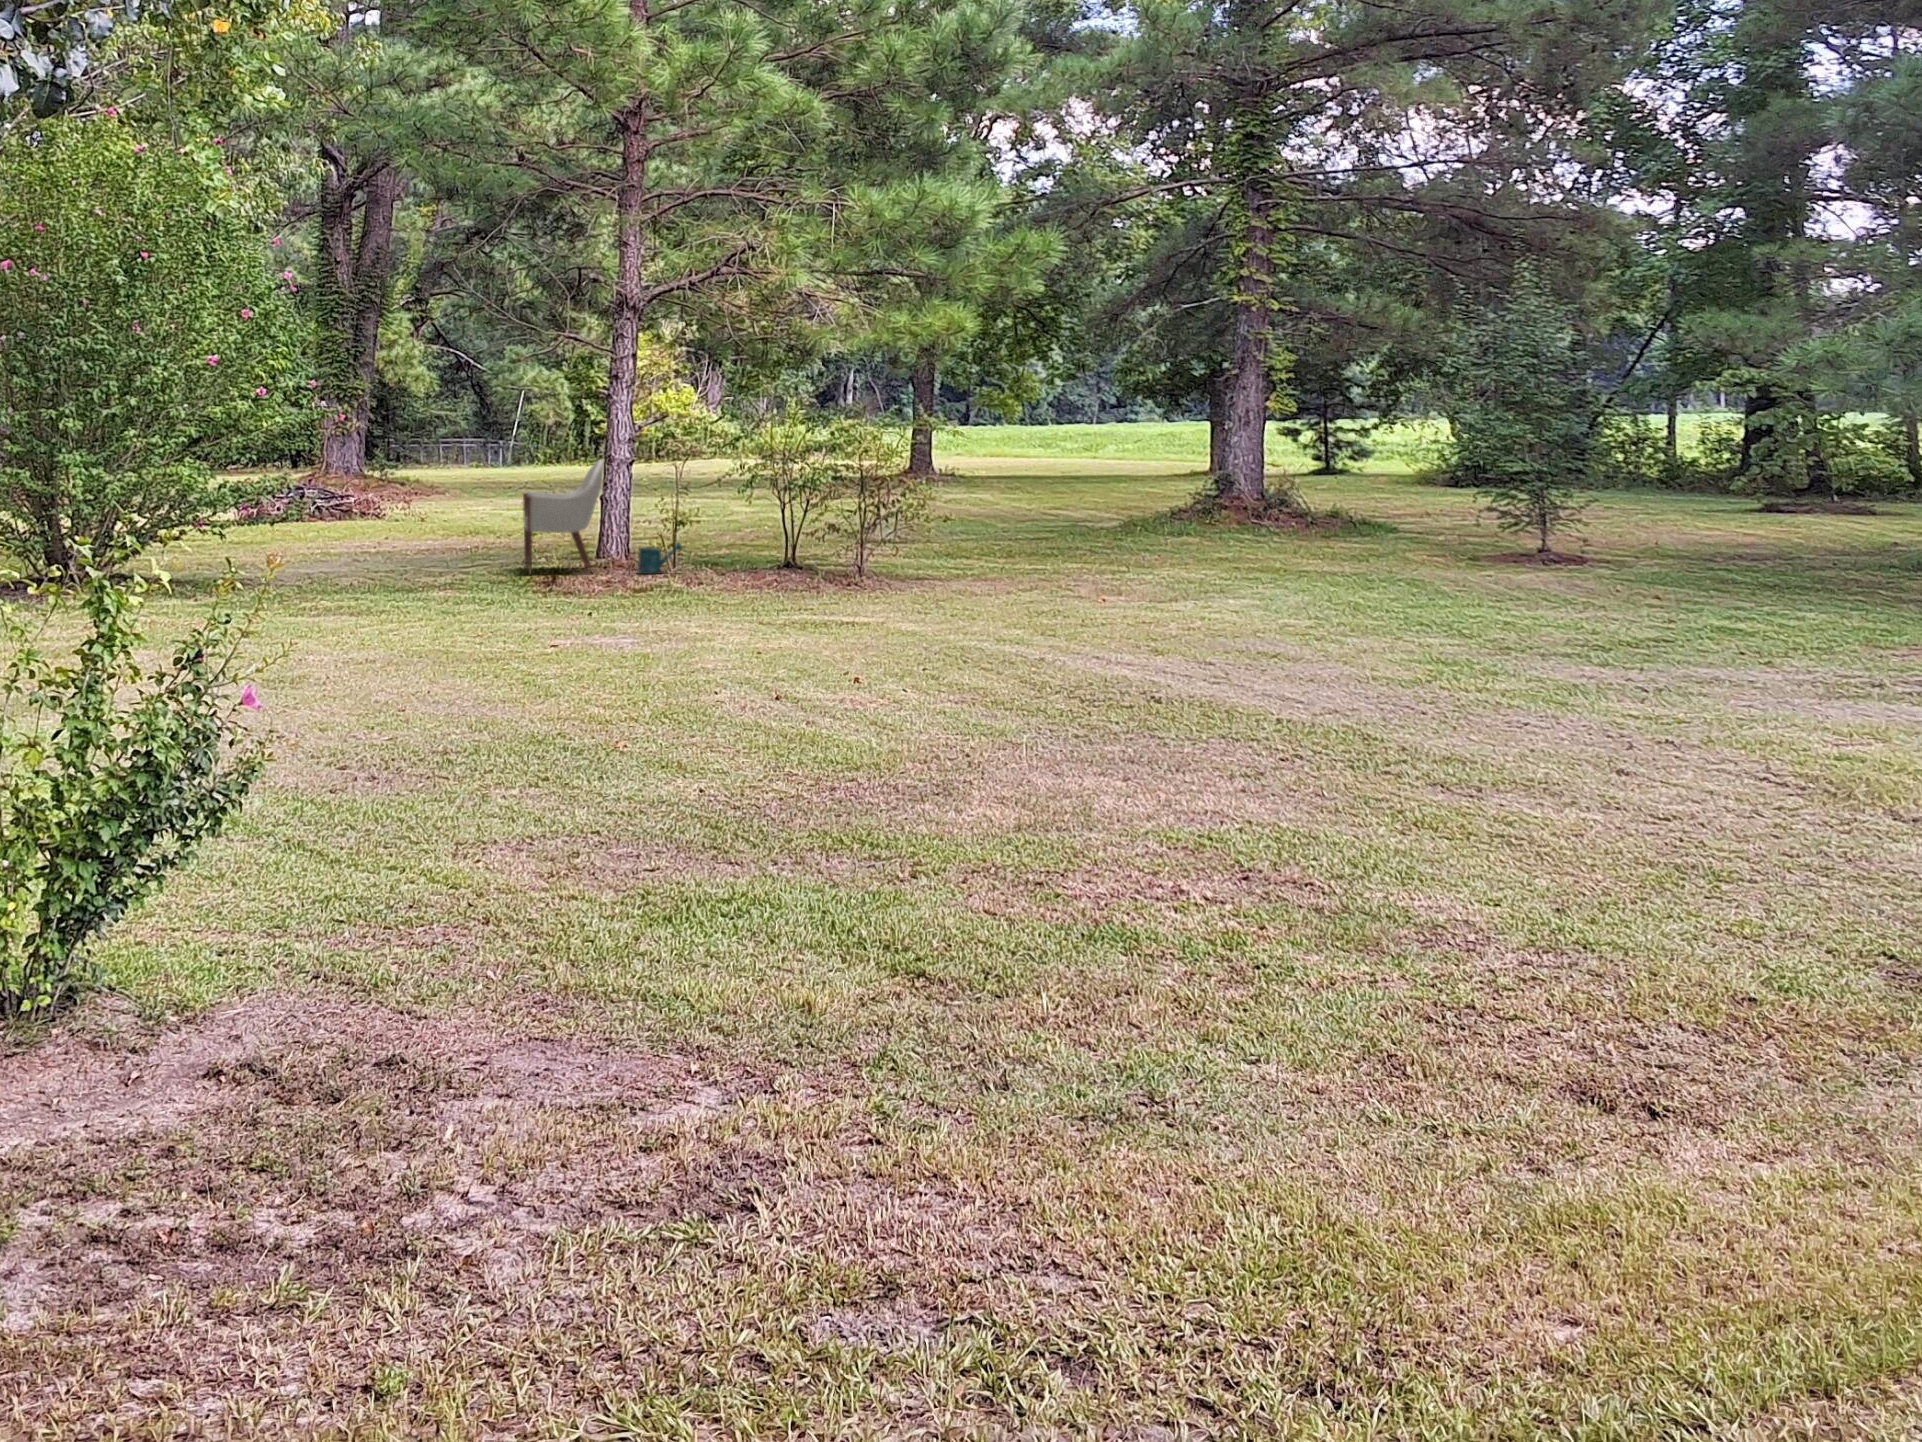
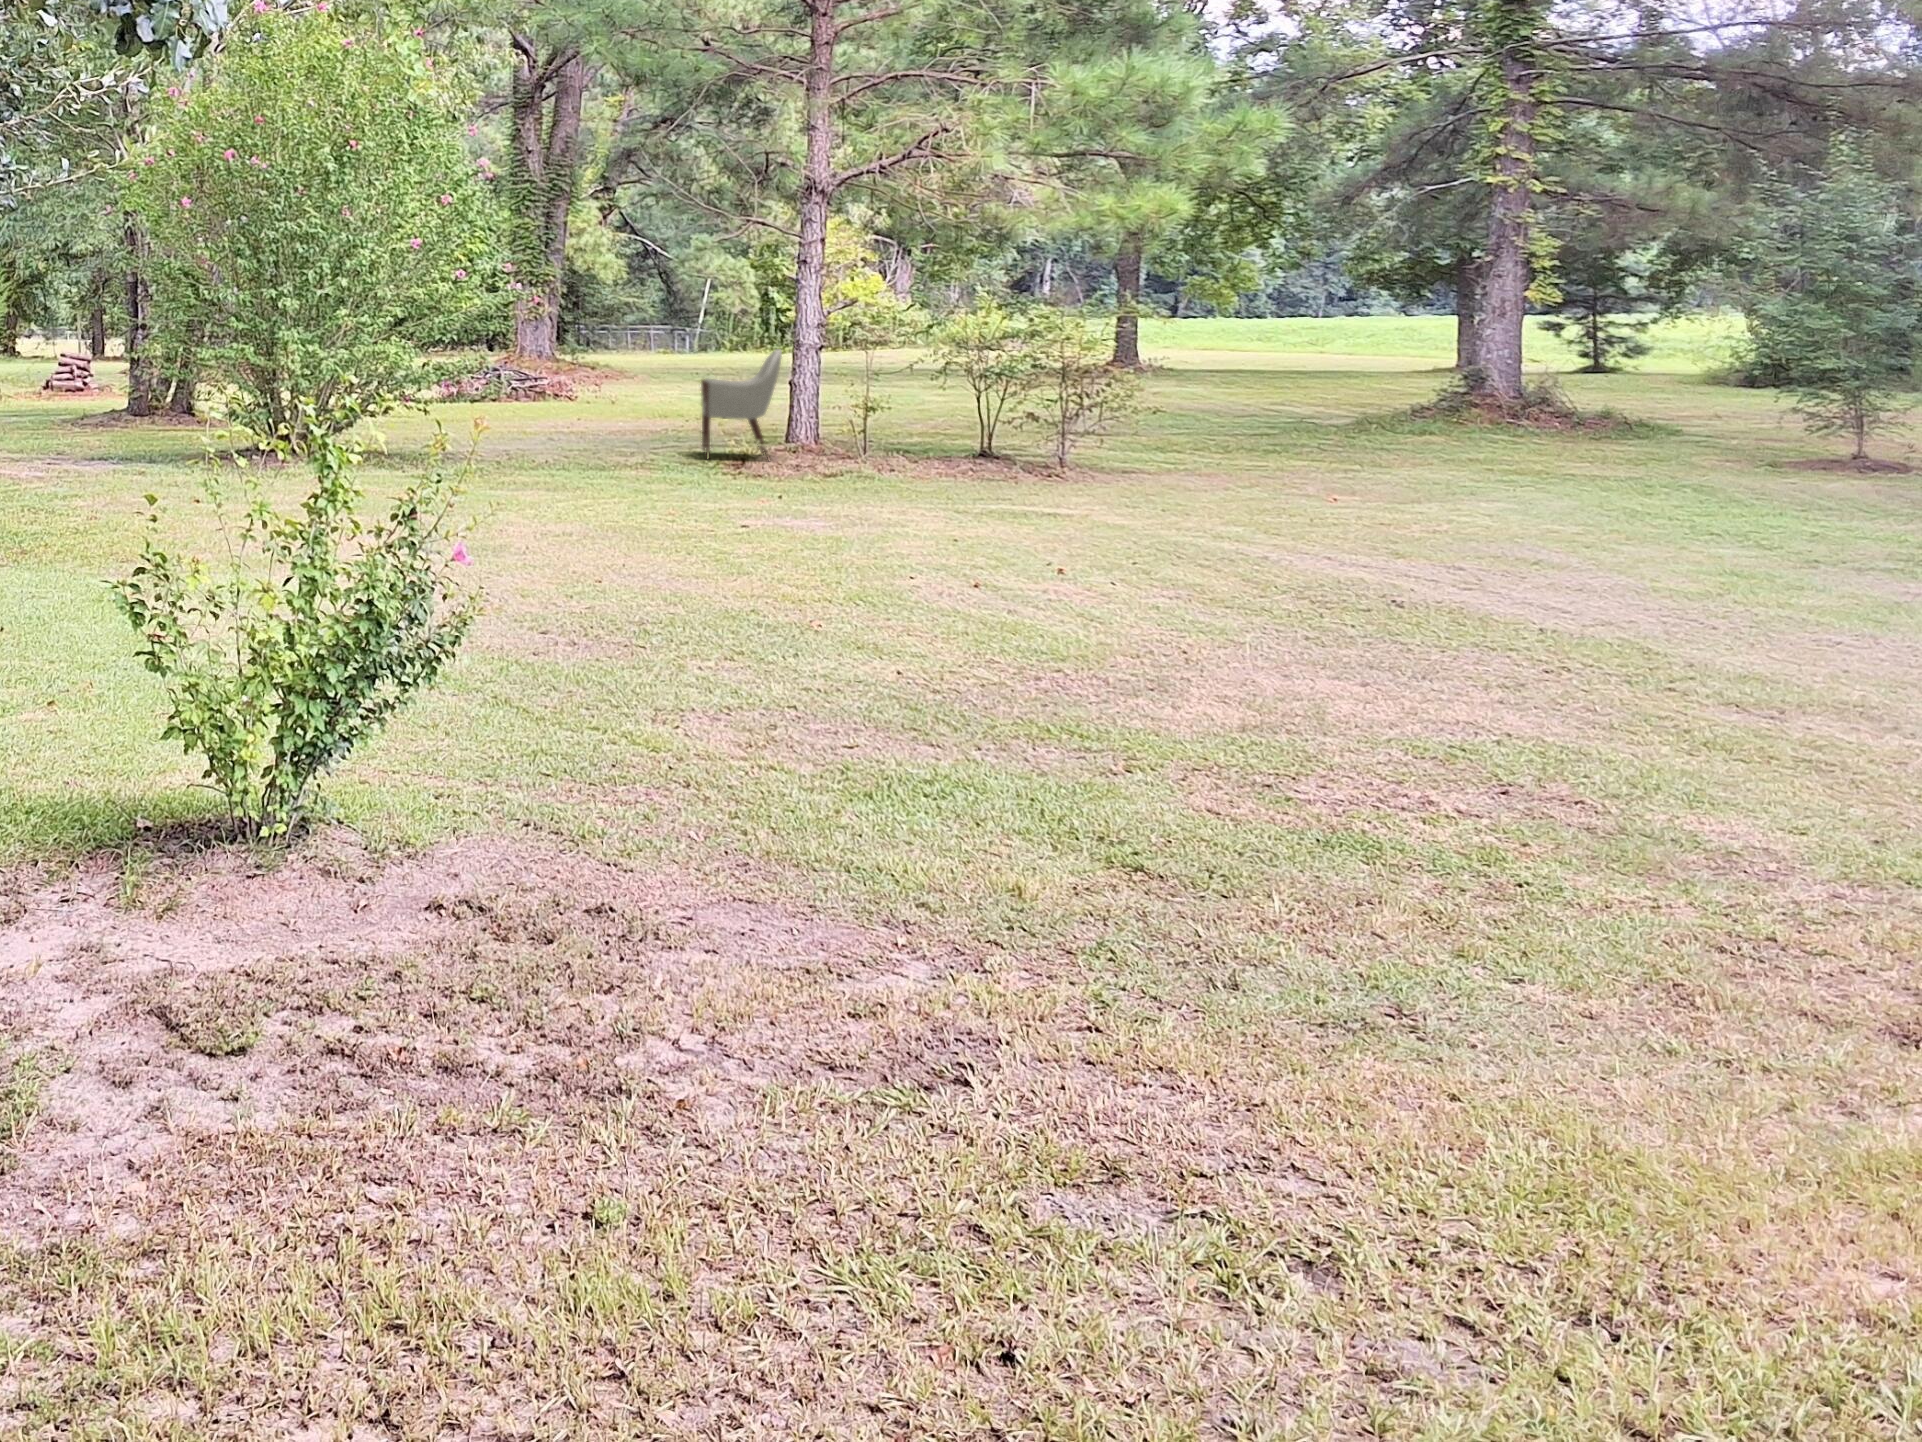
watering can: present [638,542,682,574] -> none [809,431,862,464]

